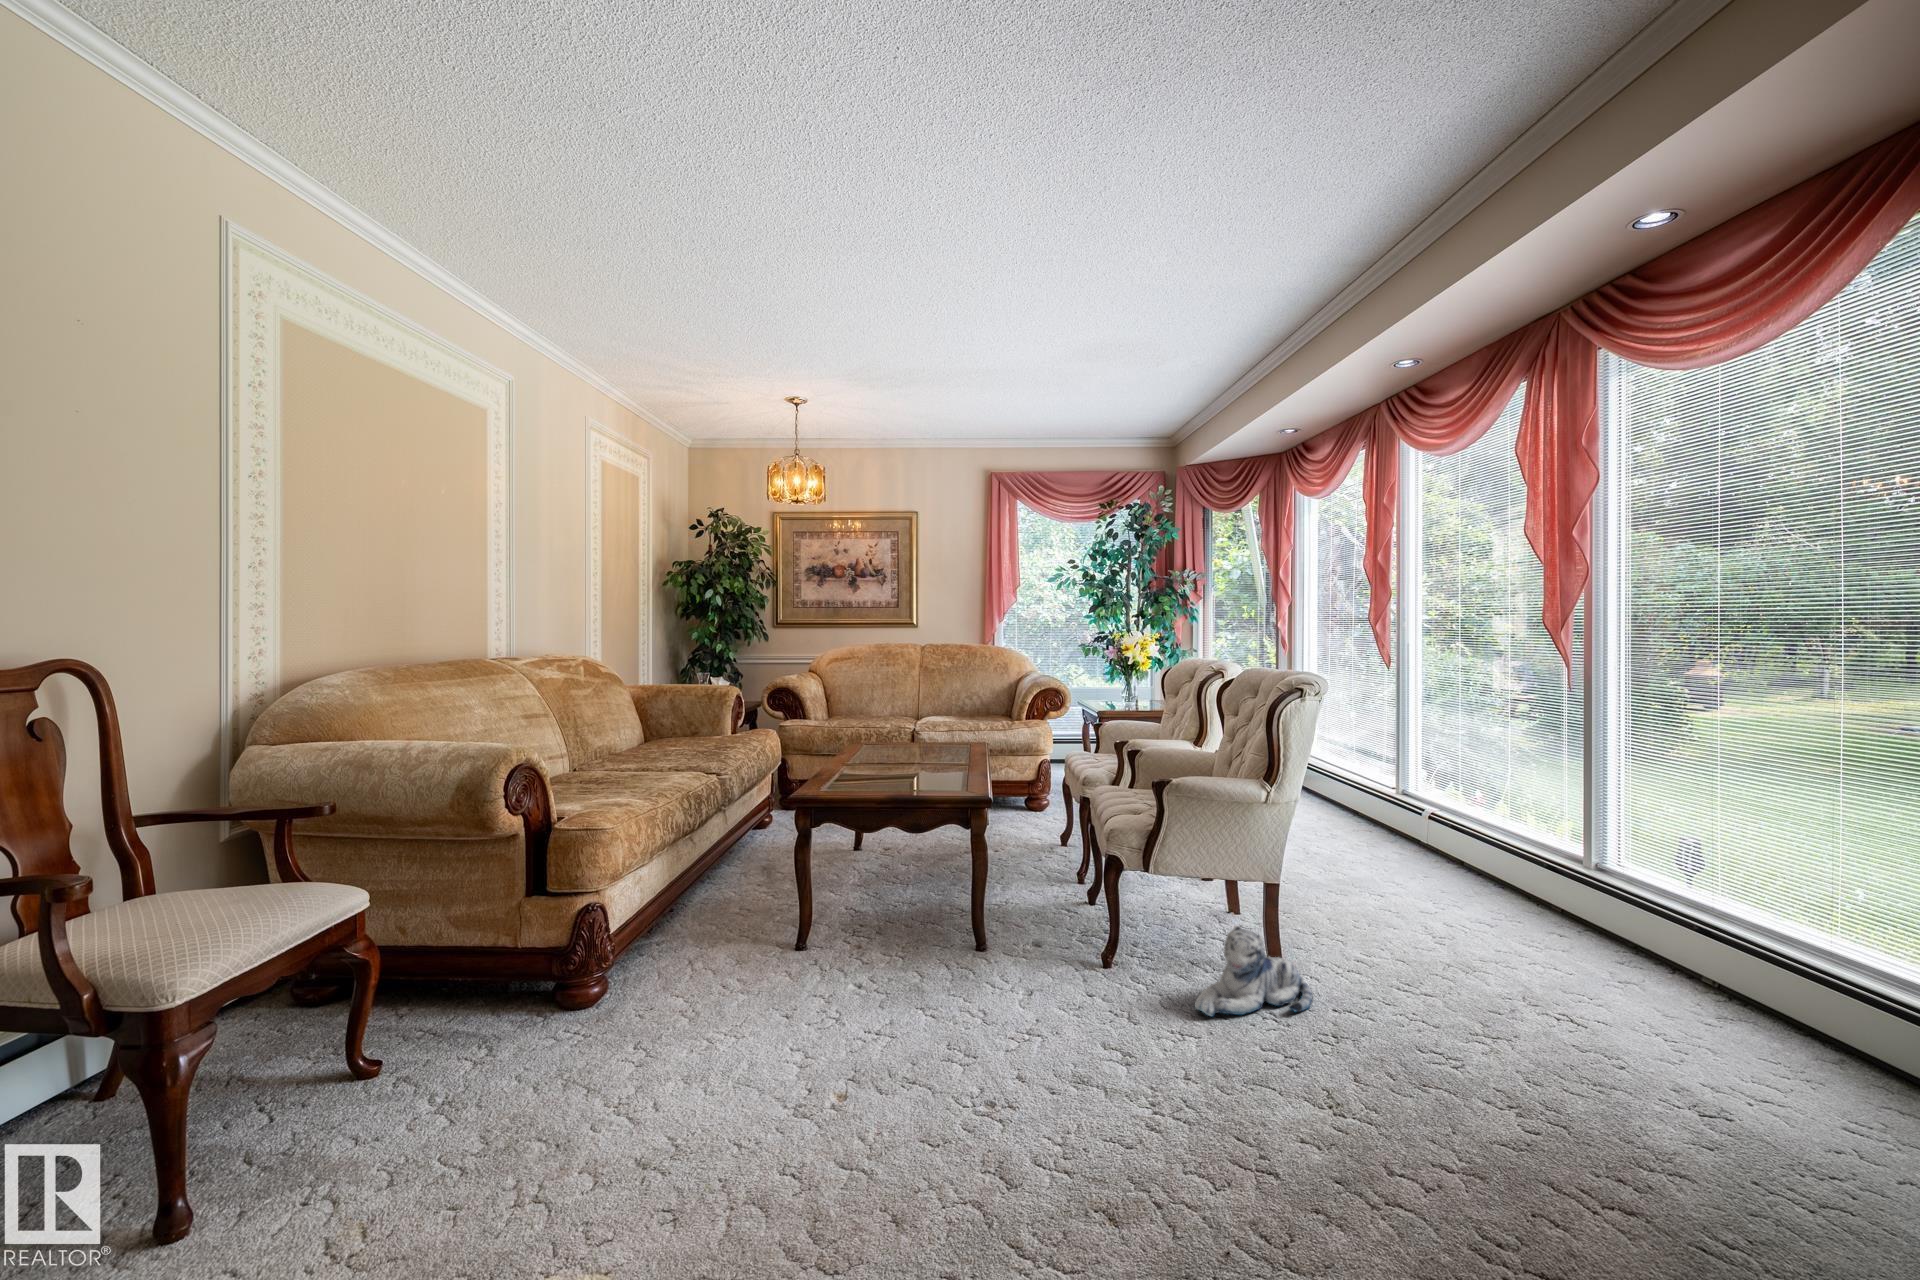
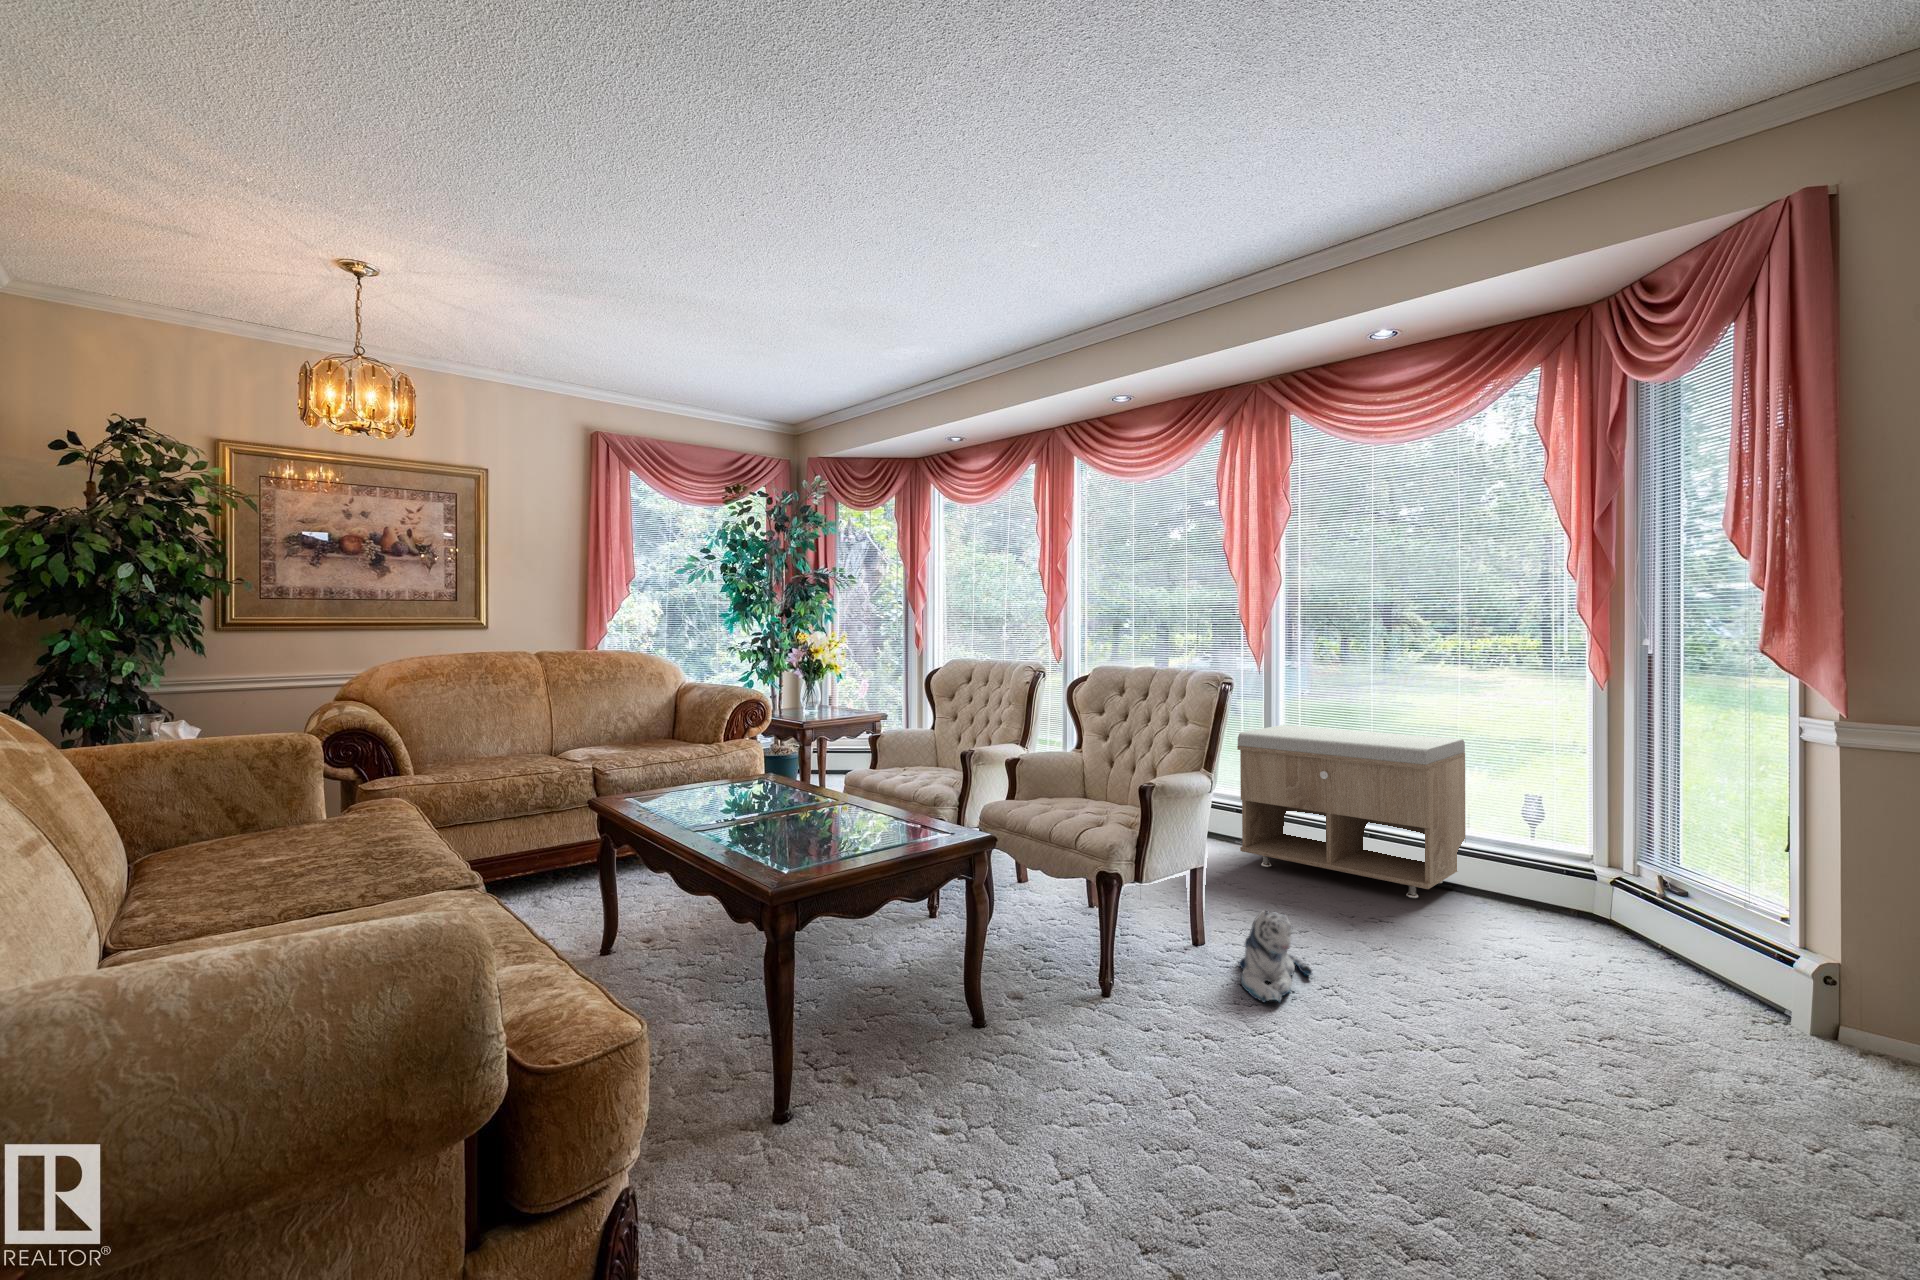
storage bench: none [1465,755,1815,1007] -> present [1237,725,1465,898]

